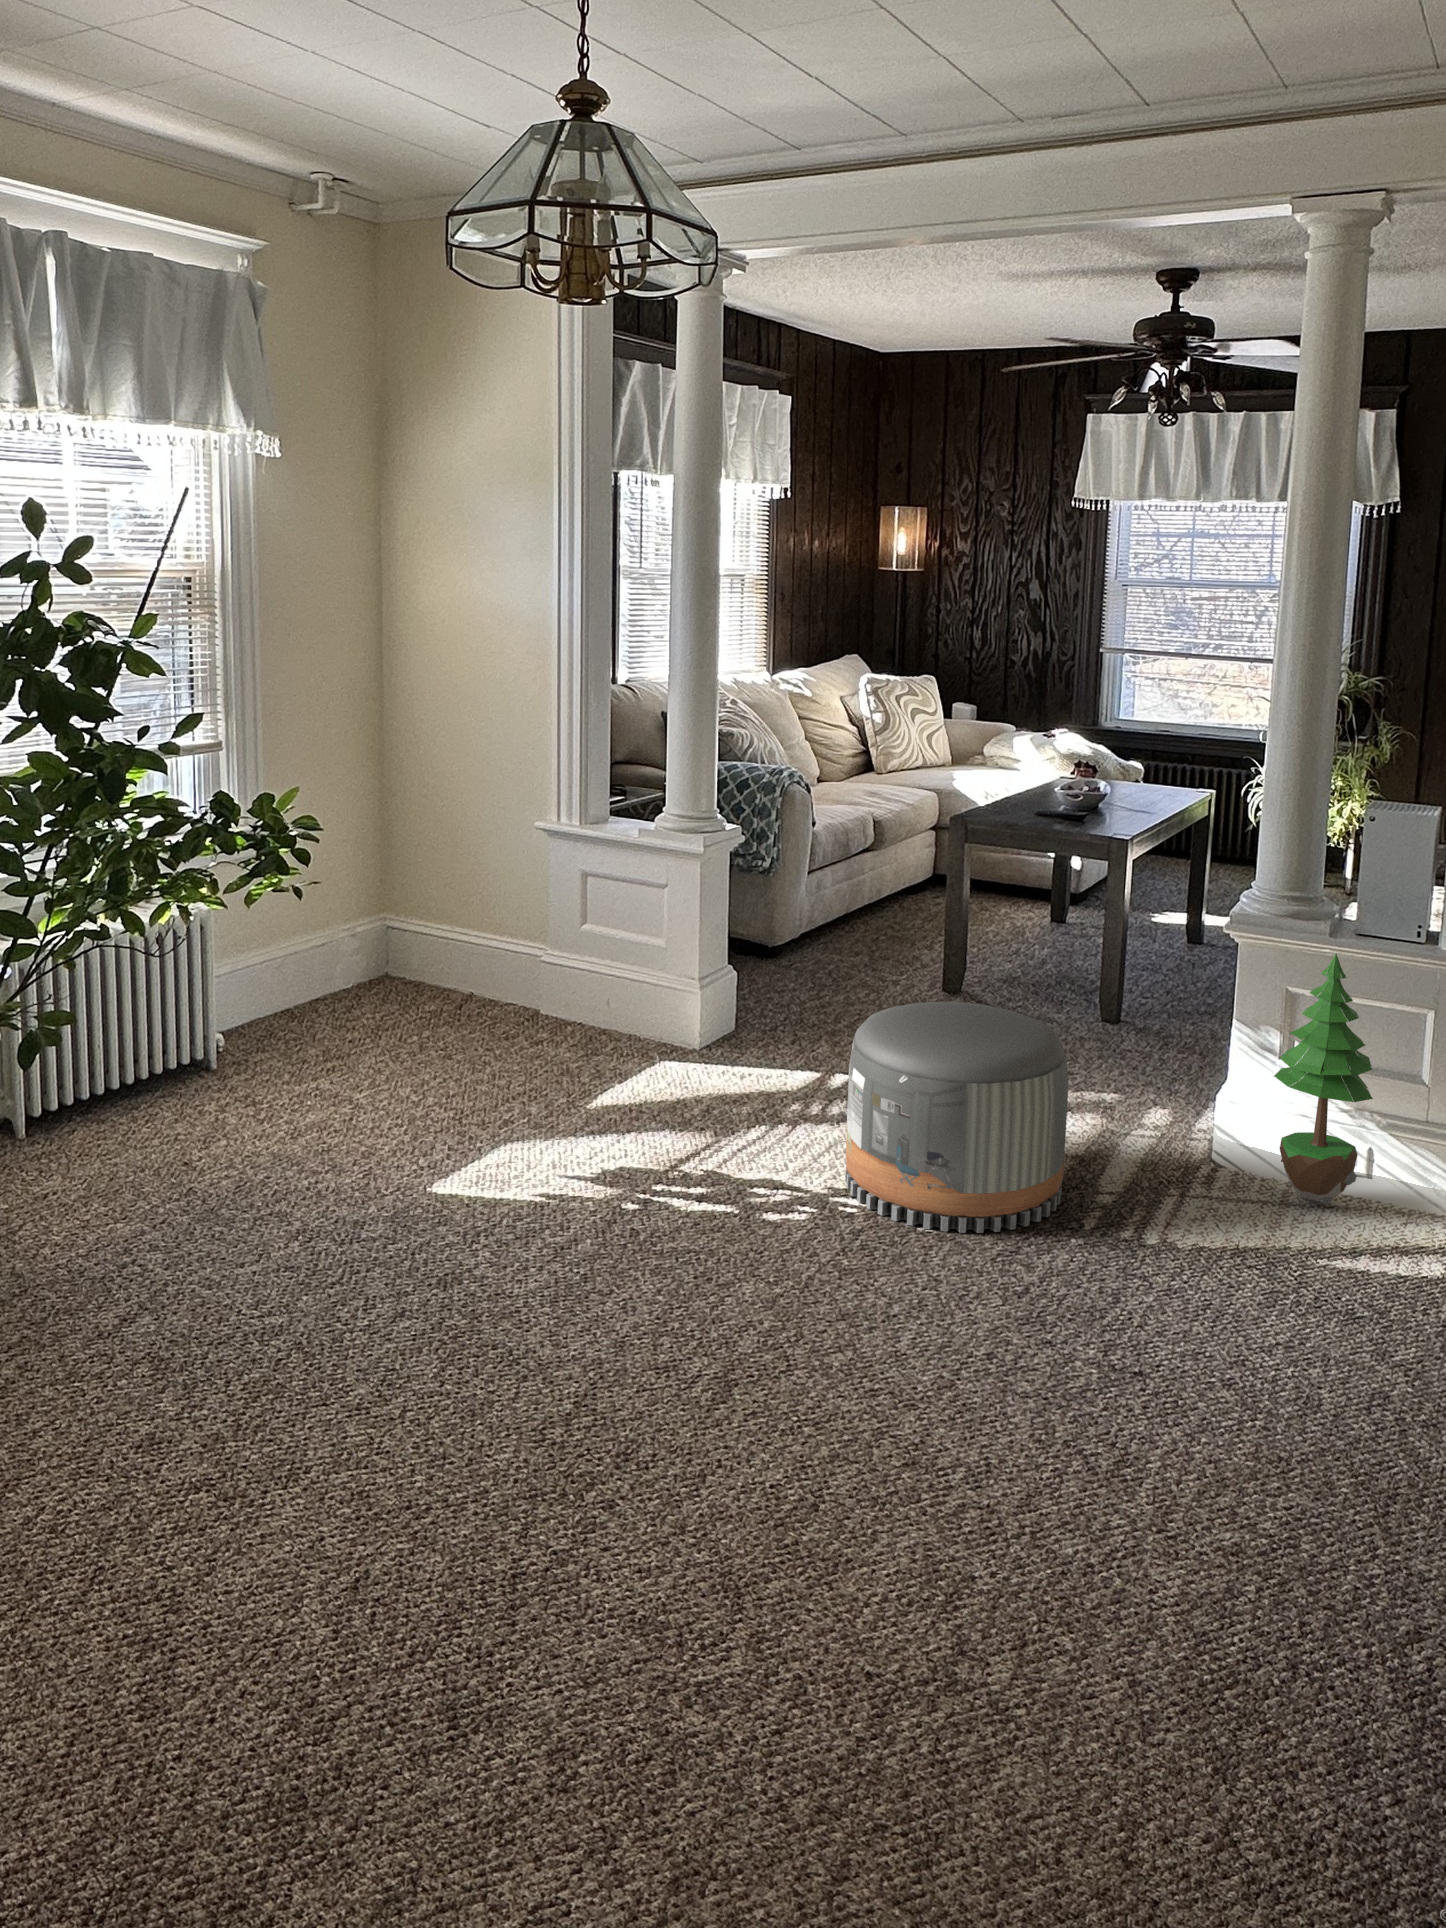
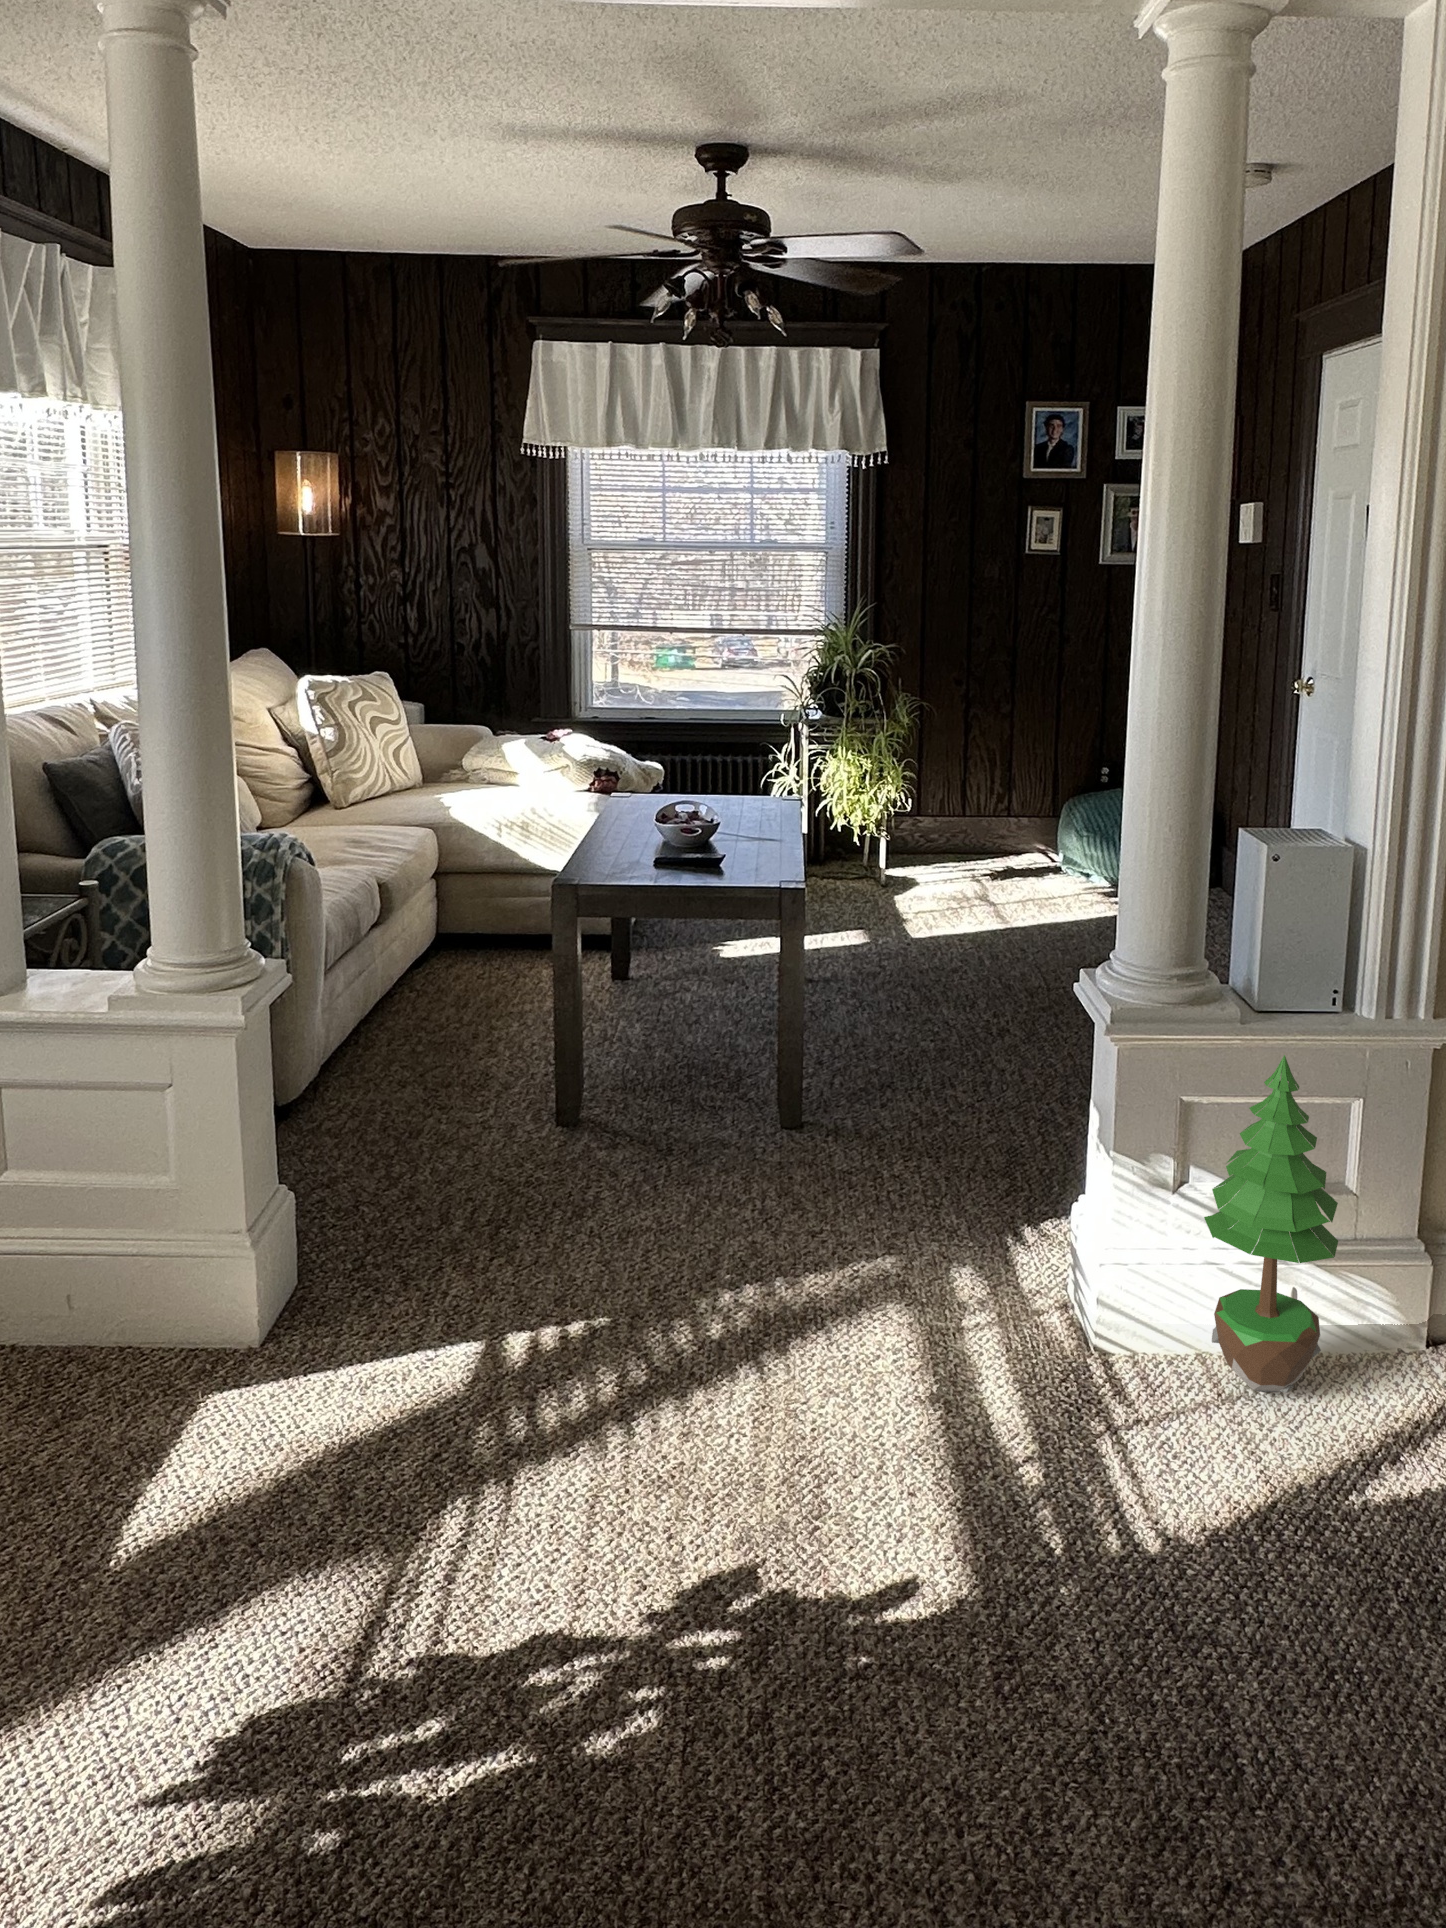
pouf: present [845,1002,1069,1233] -> none [645,1223,1003,1674]

